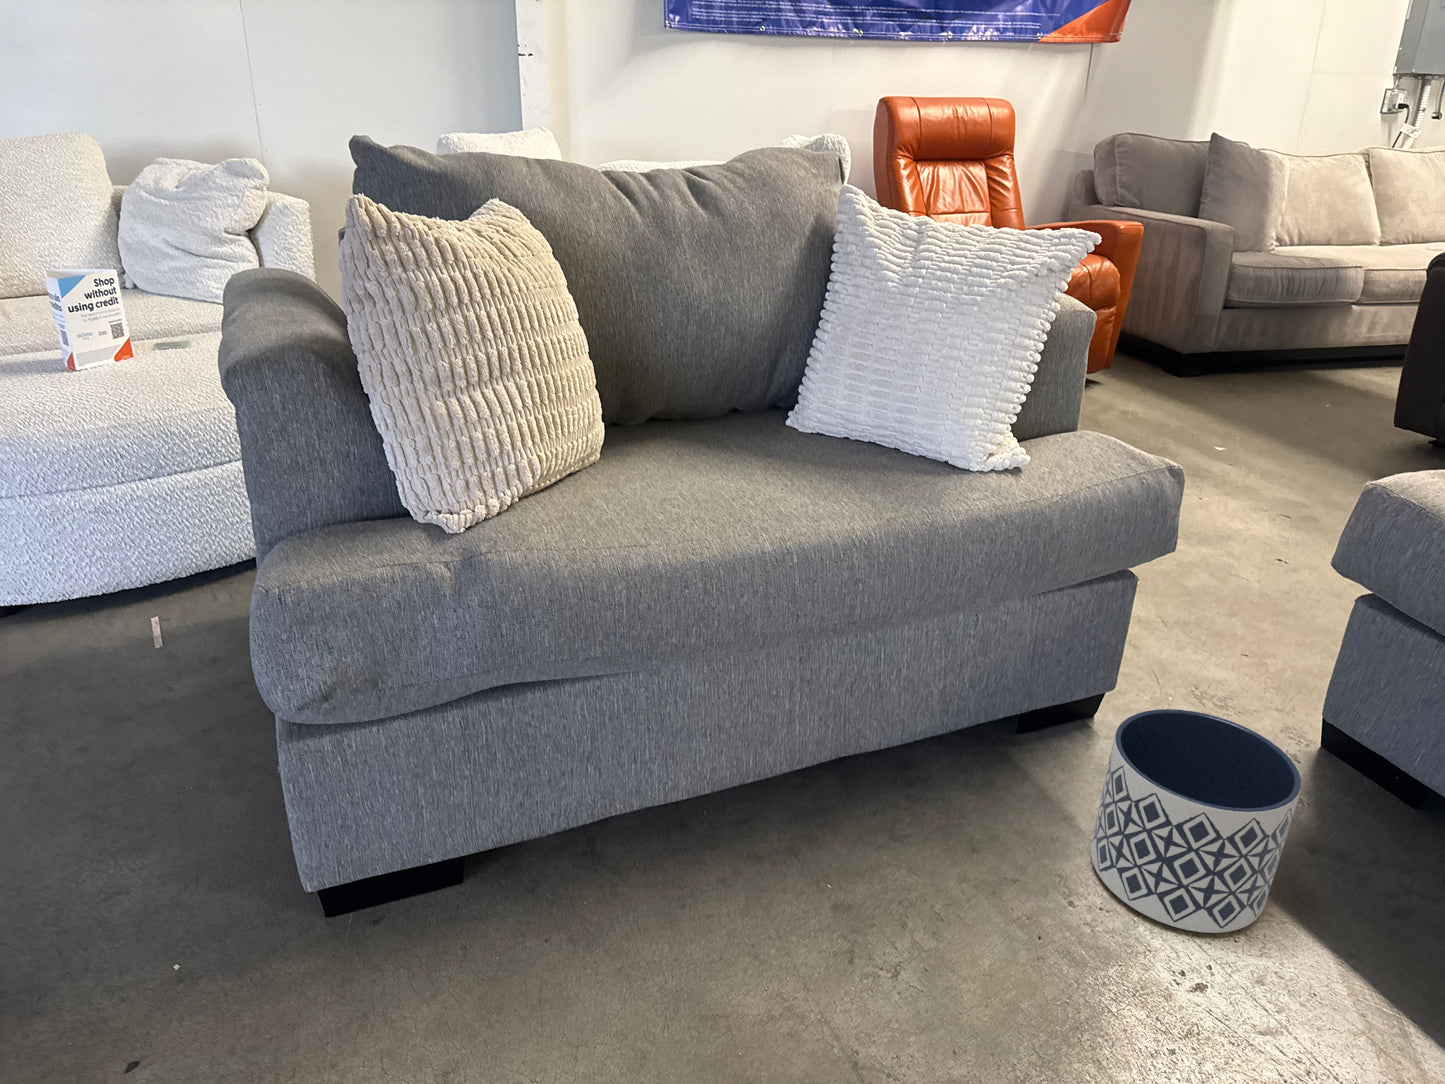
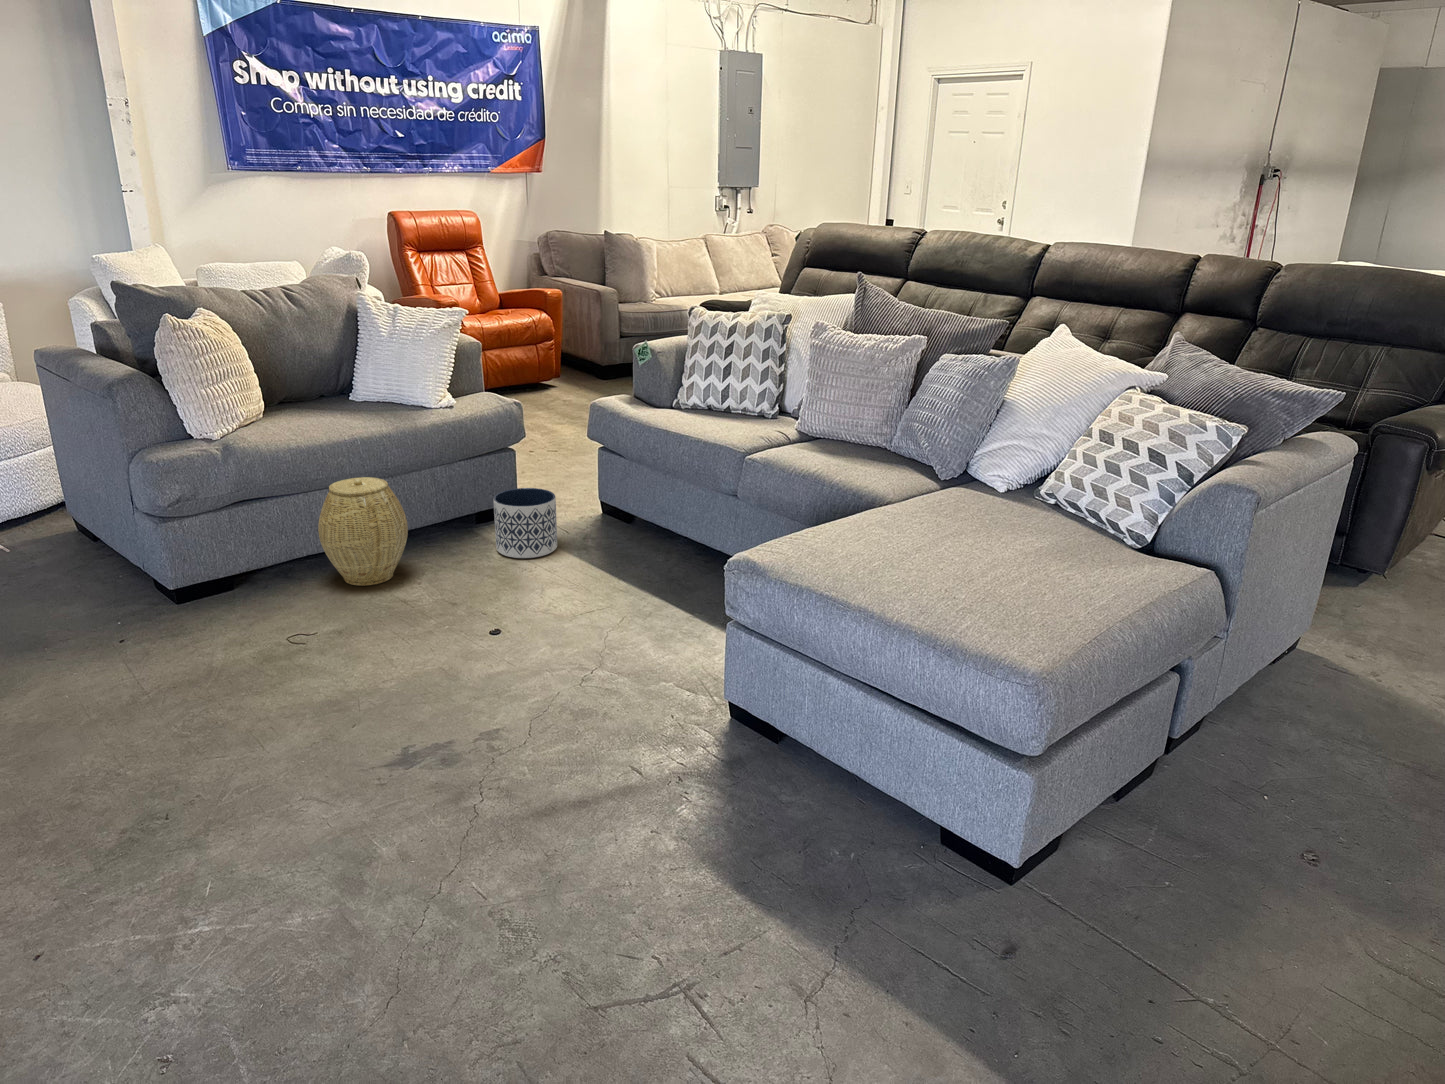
woven basket: none [664,661,891,958] -> present [318,477,408,586]

